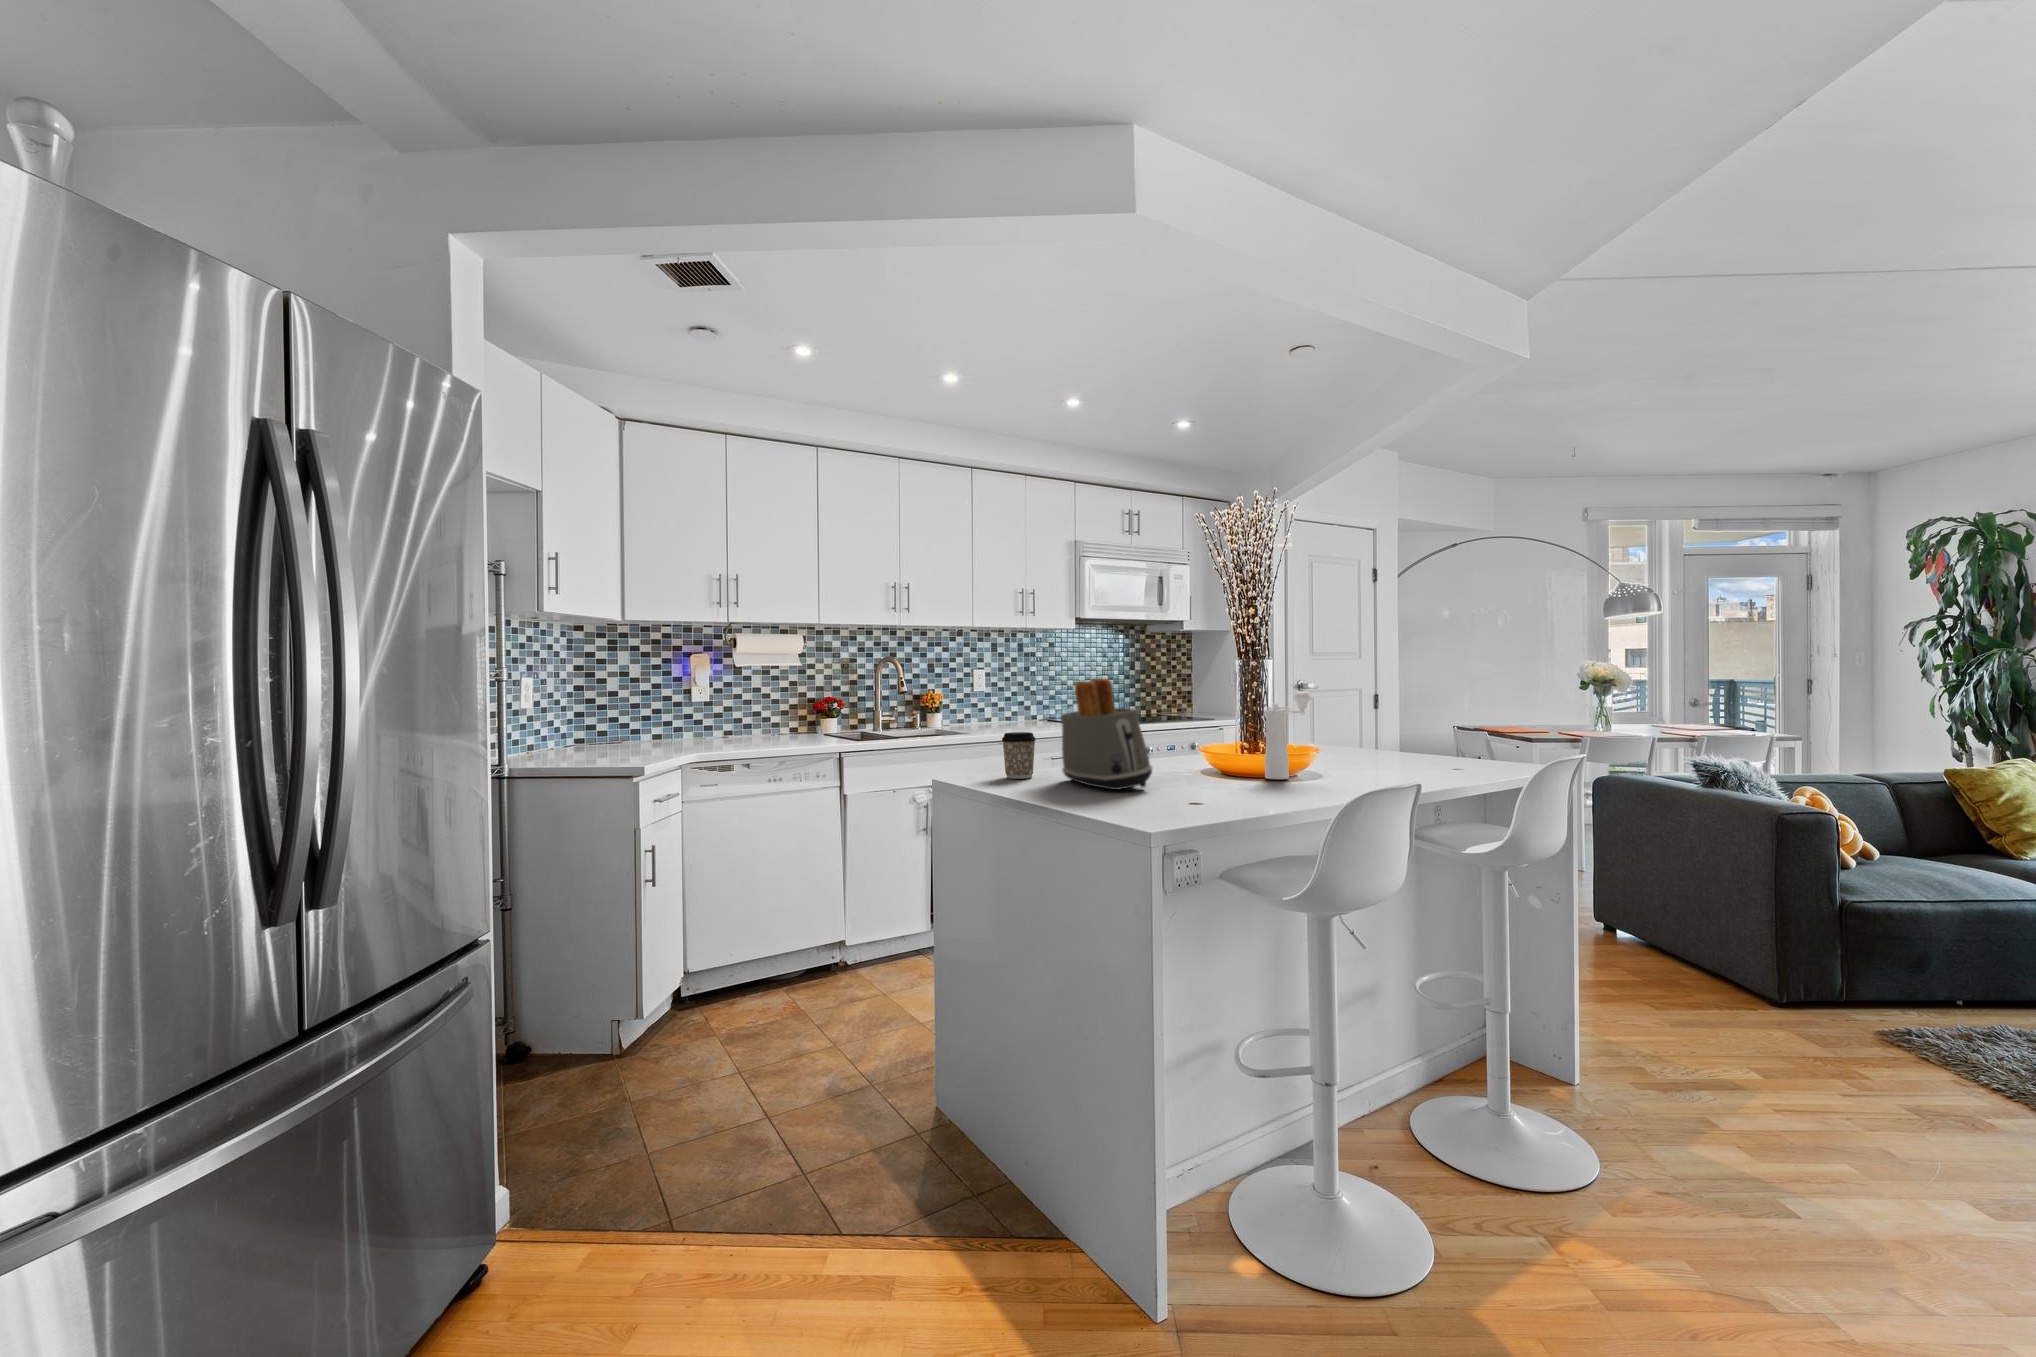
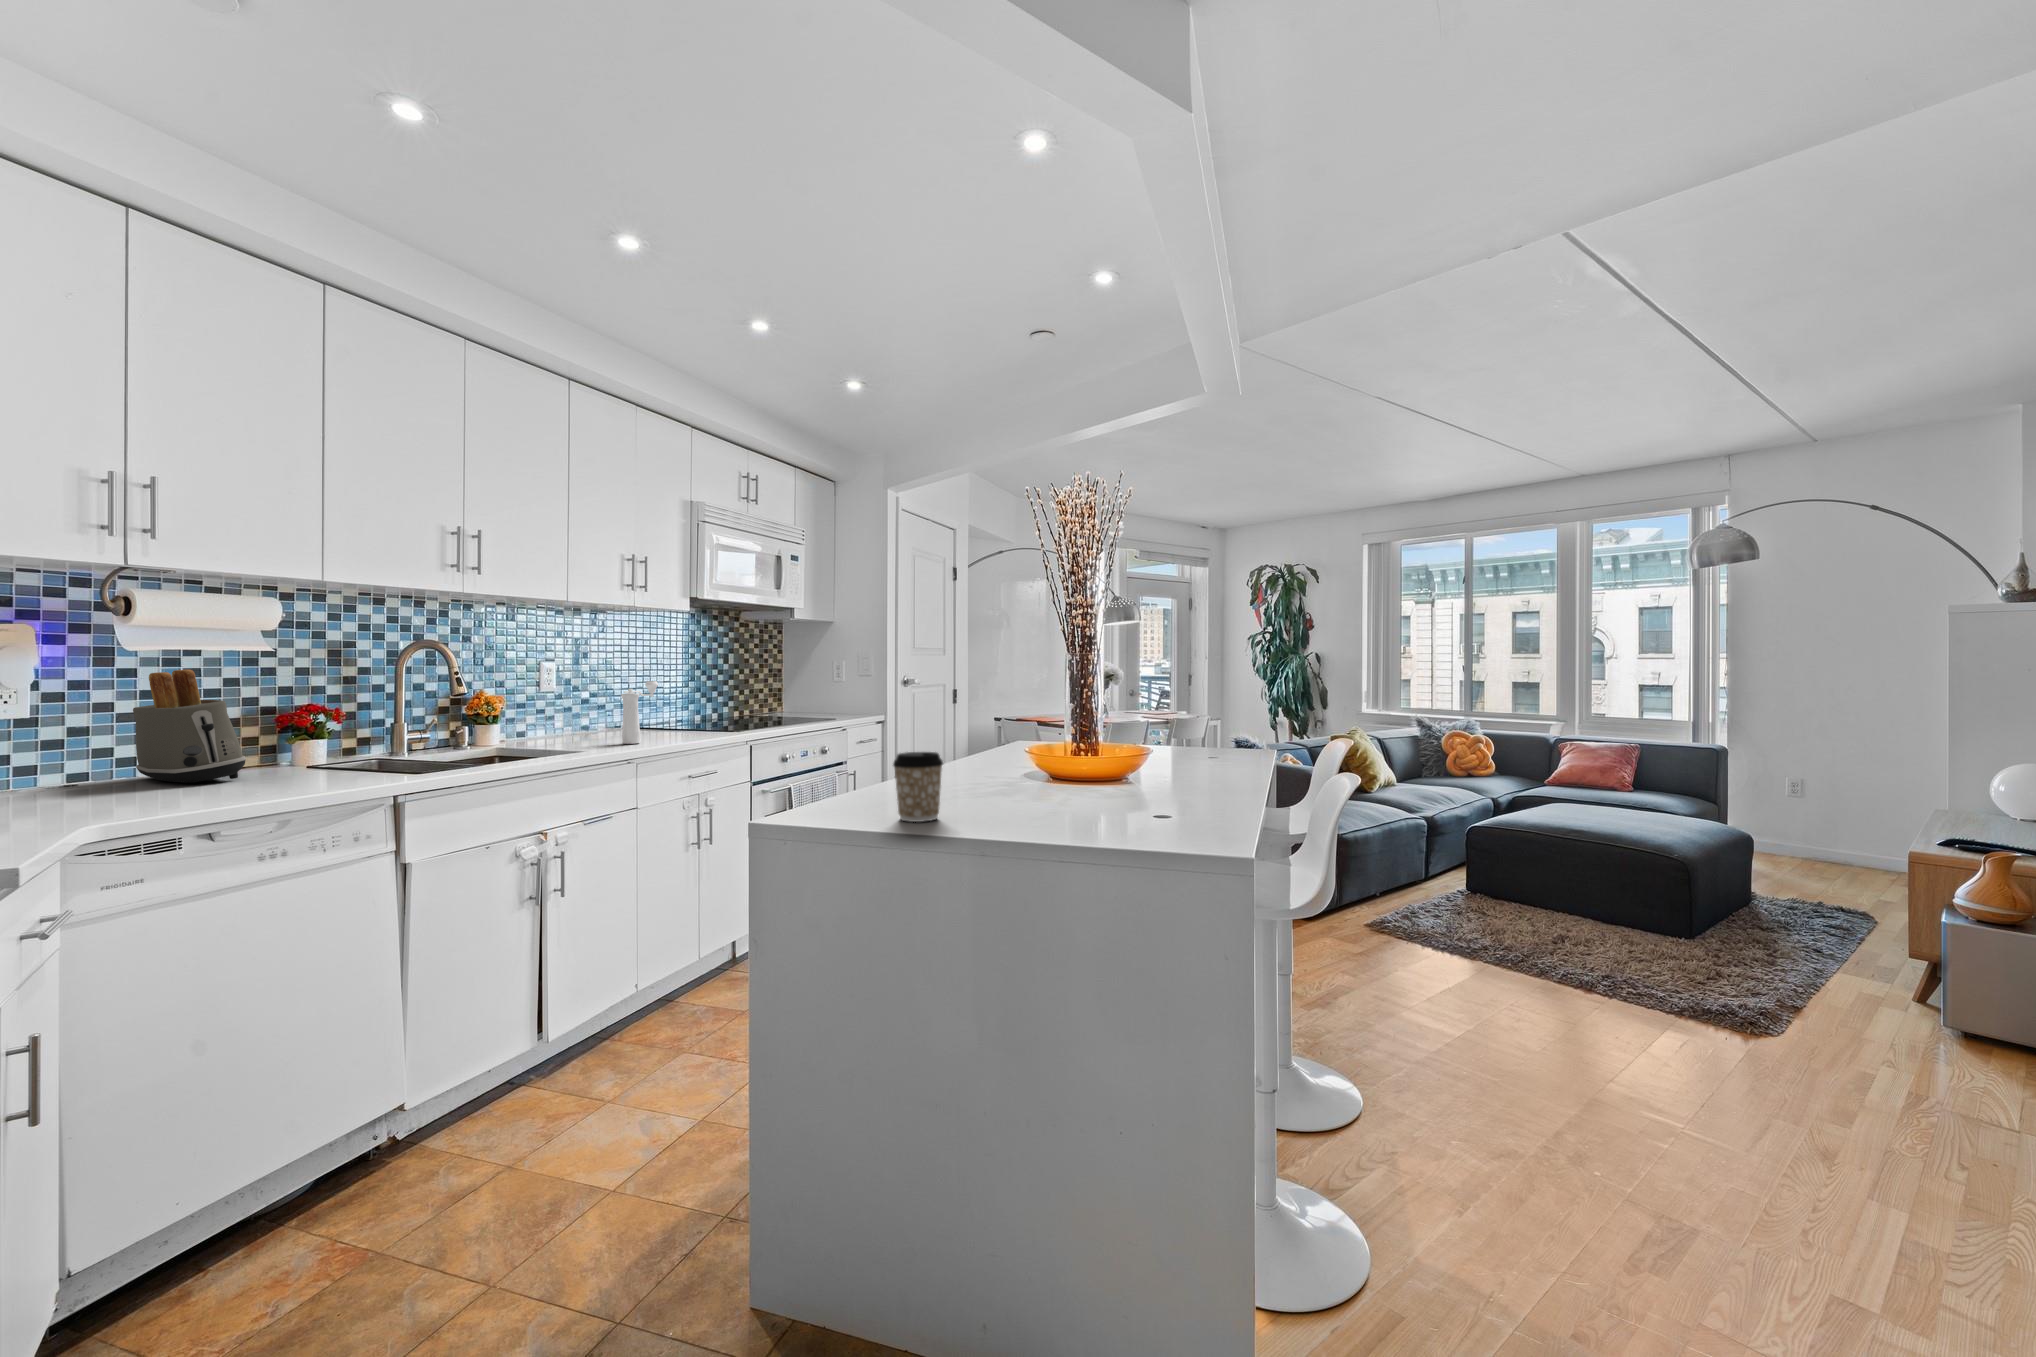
toaster: present [1061,679,1152,790] -> present [133,670,246,783]
pepper mill: present [1264,693,1311,779] -> present [621,681,658,744]

